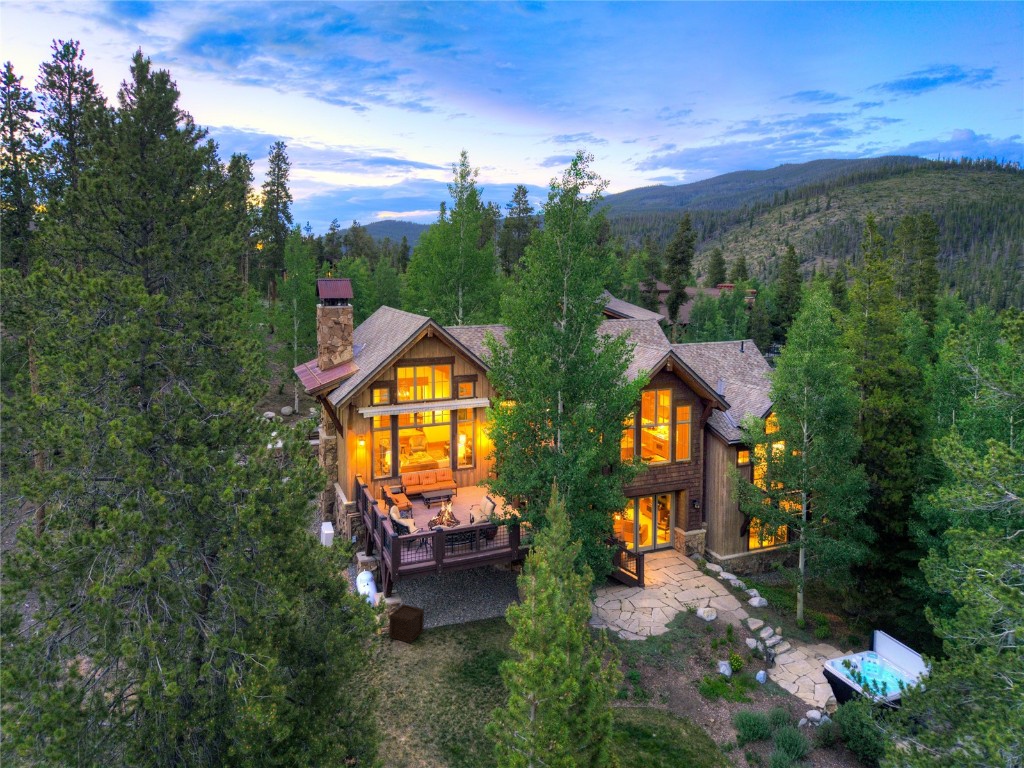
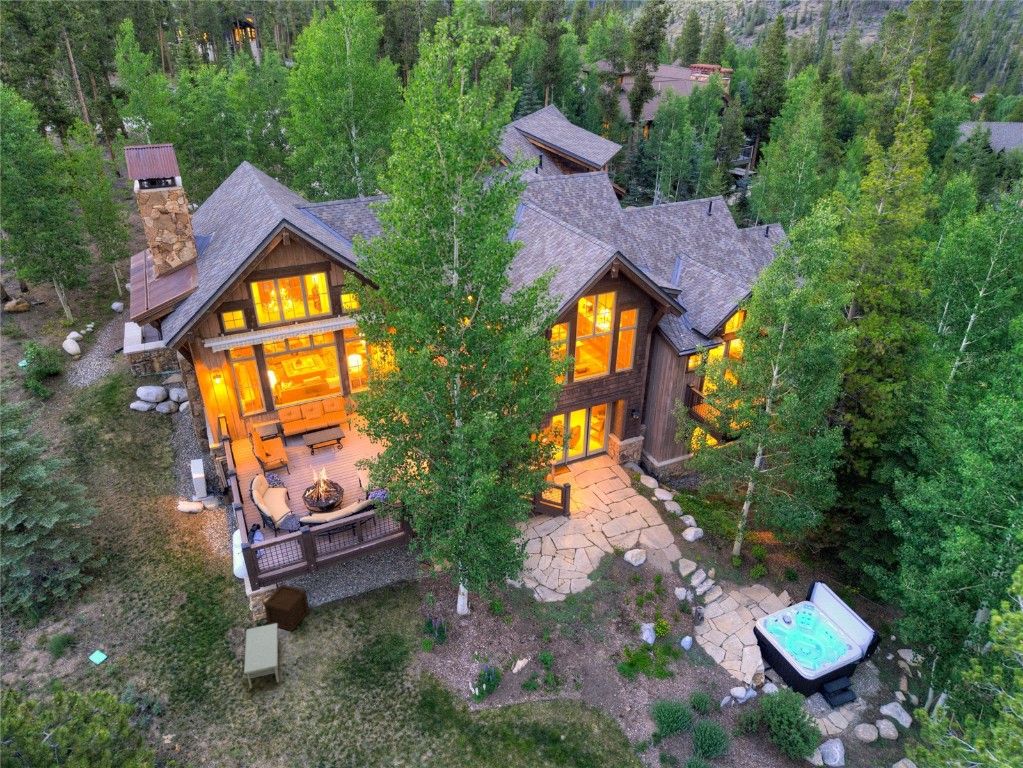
storage bench: none [376,630,404,679] -> present [244,623,279,689]

